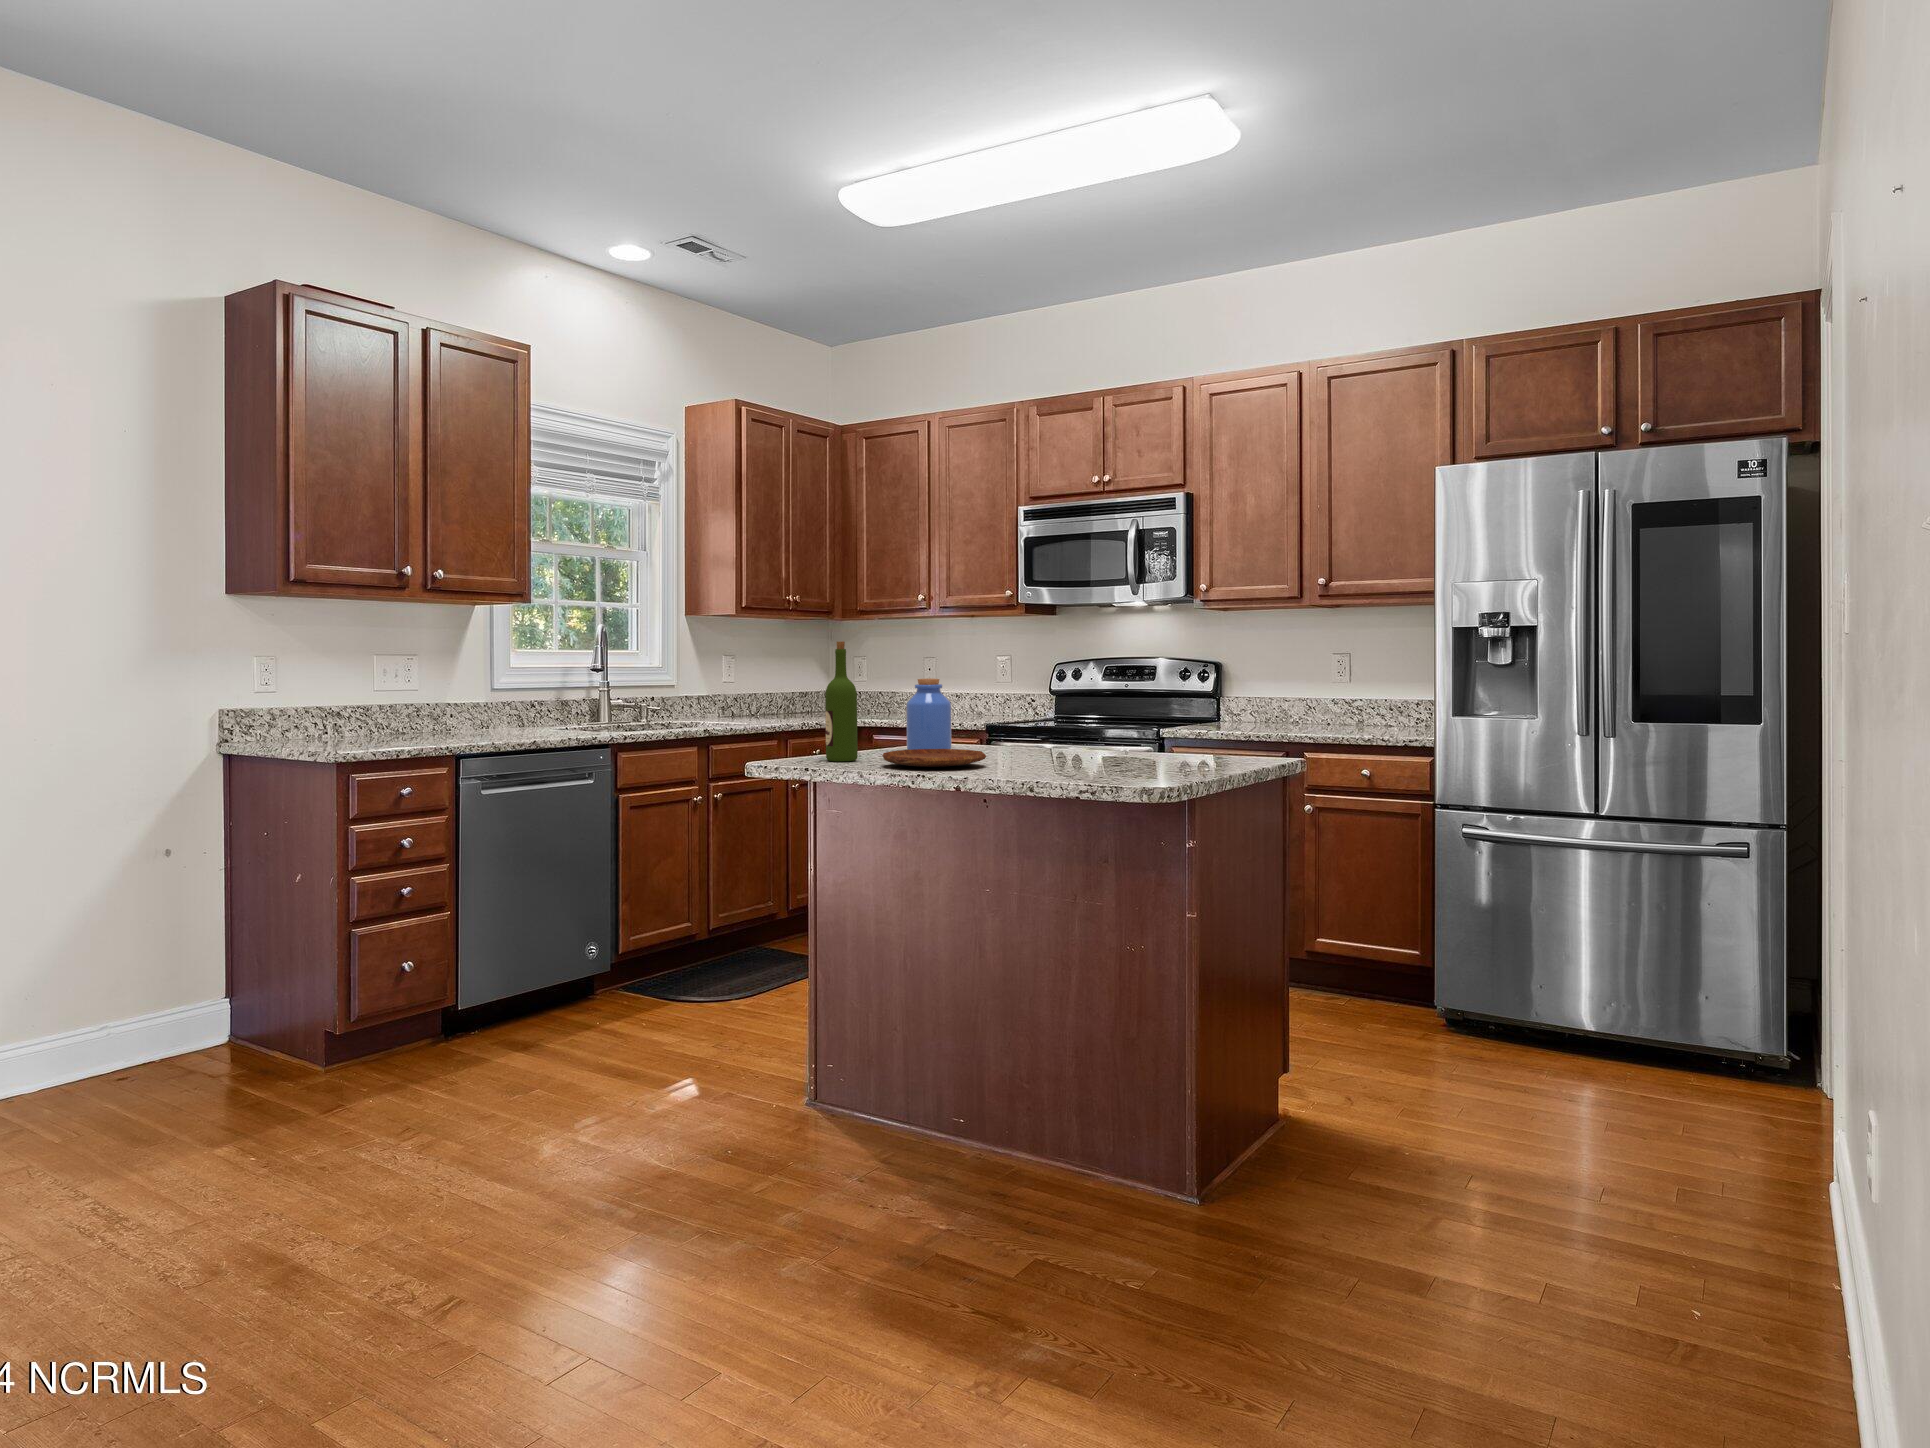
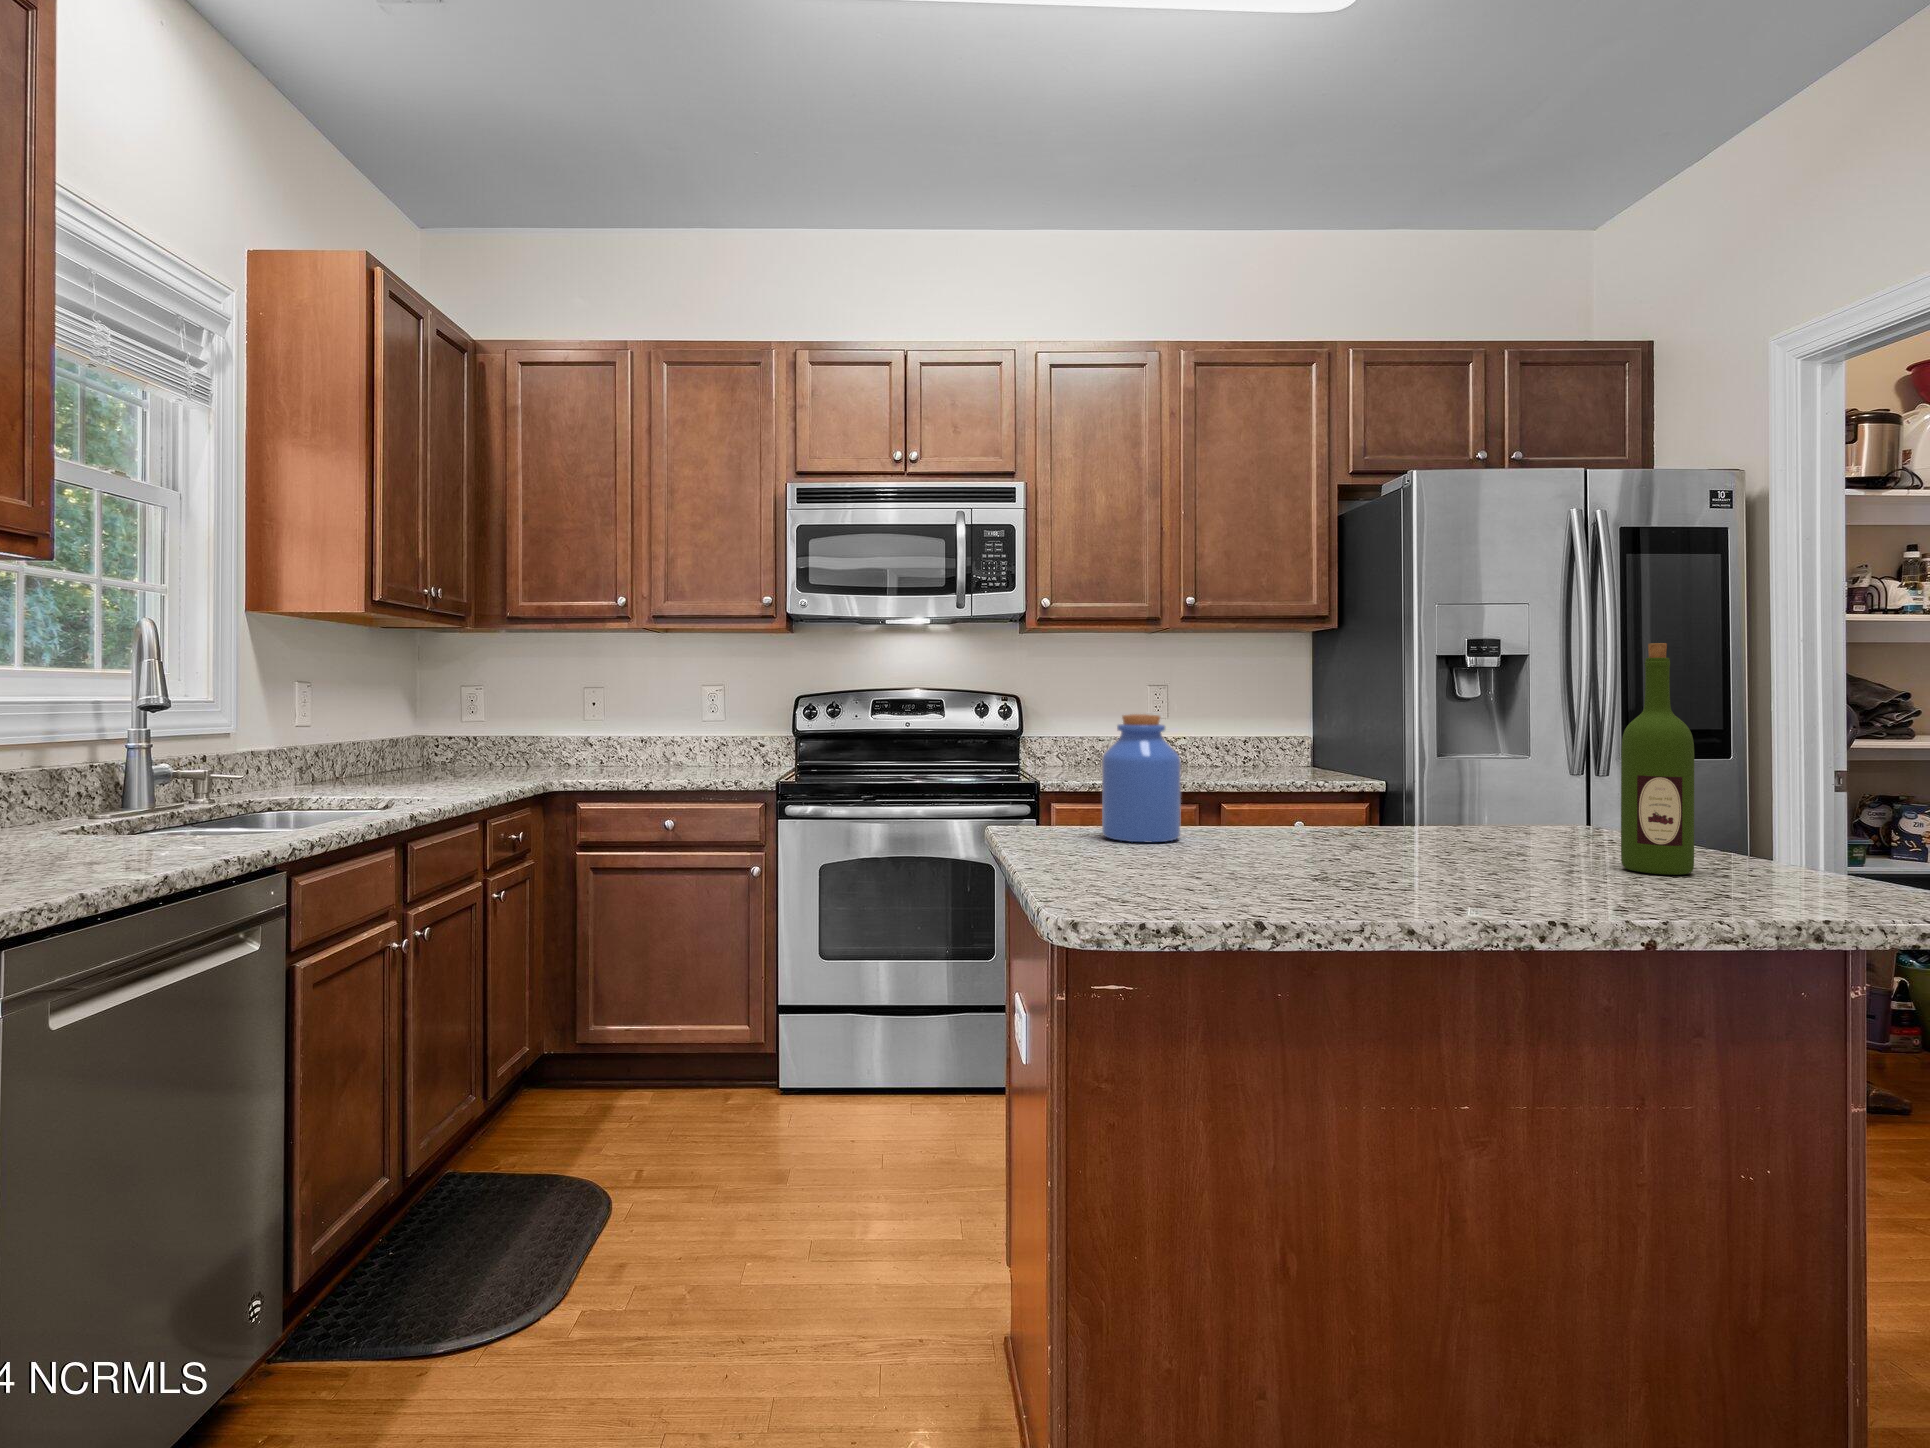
wine bottle: present [825,641,858,762] -> present [1621,643,1694,875]
tray: present [882,749,986,767] -> none [1342,840,1564,886]

